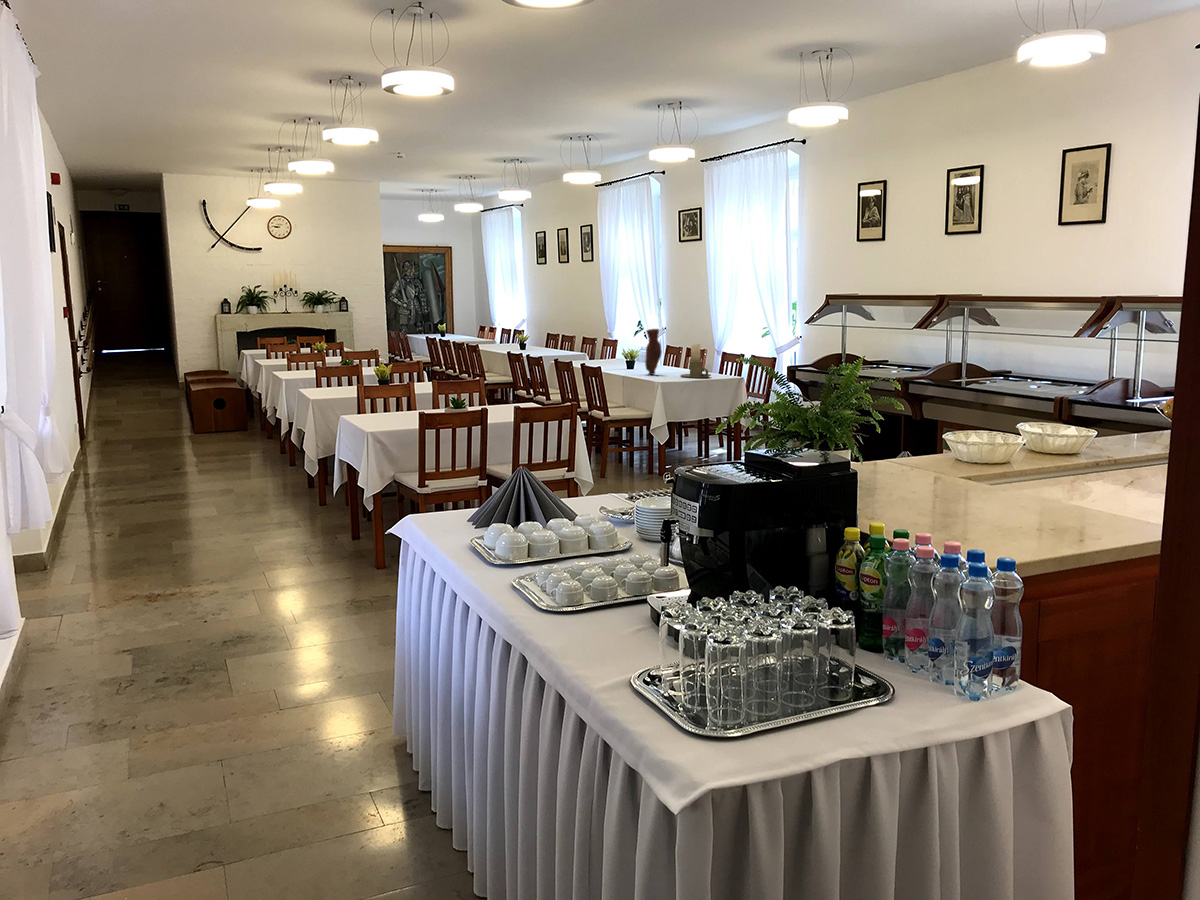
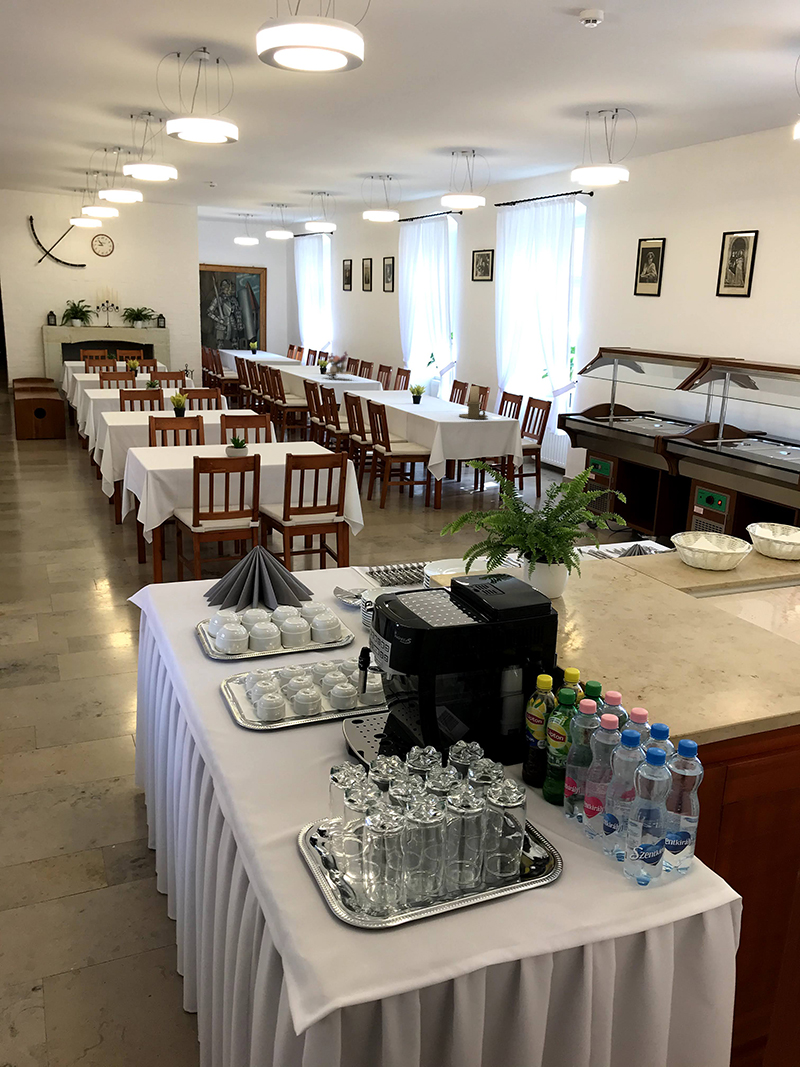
flower arrangement: none [526,322,560,353] -> present [325,352,353,378]
vase: present [645,329,662,375] -> none [427,370,443,413]

